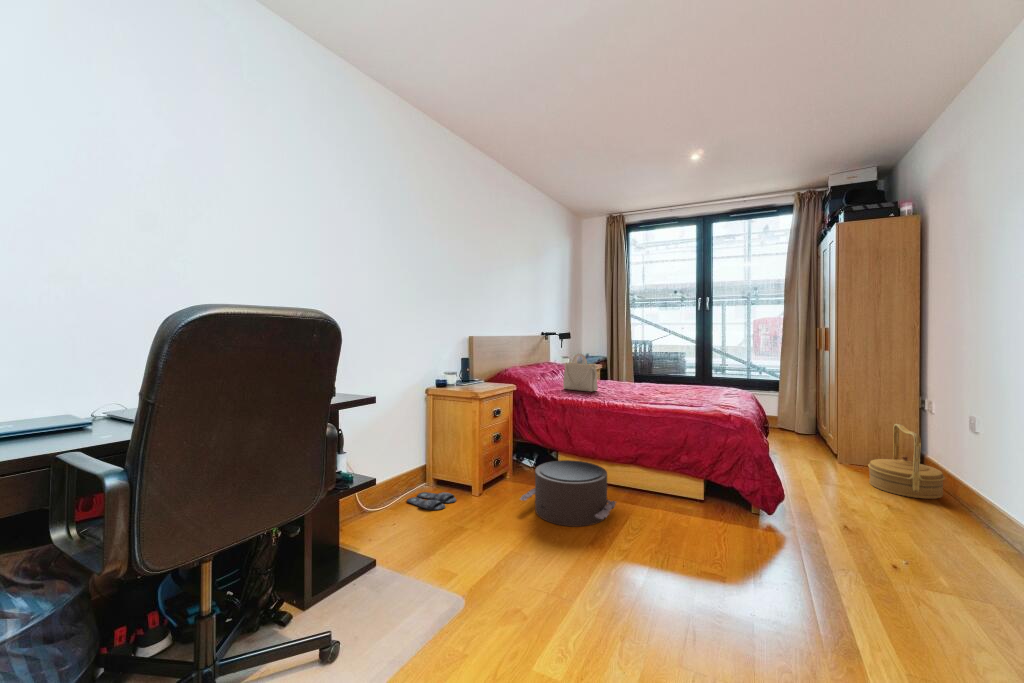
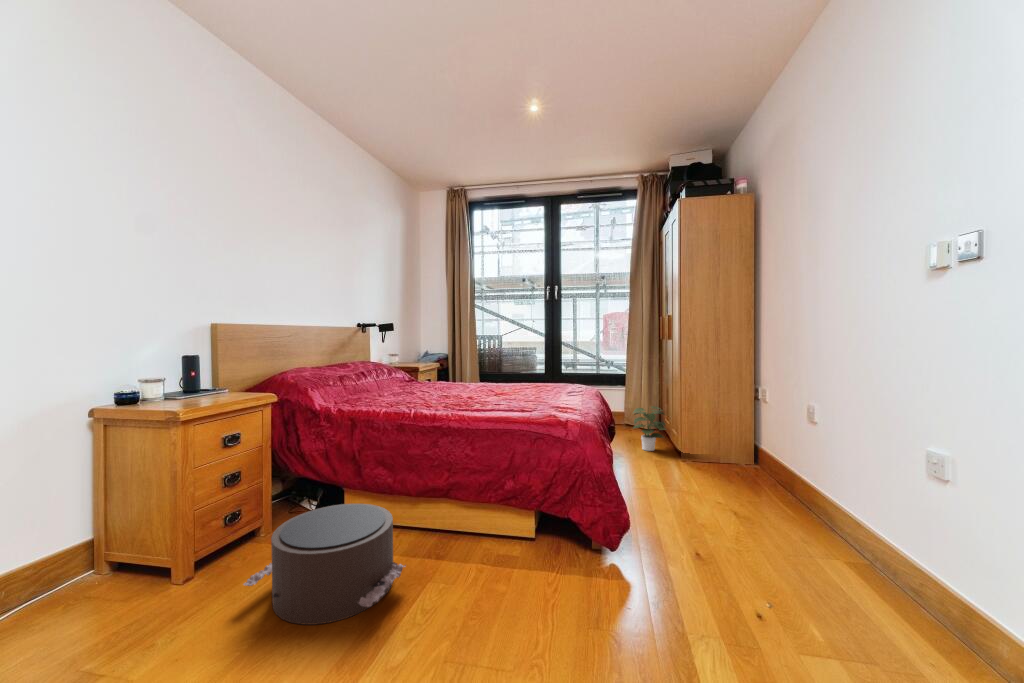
handbag: present [563,354,598,392] -> none [370,347,415,397]
potted plant: none [785,411,823,451] -> present [633,406,665,451]
woven basket: present [868,424,945,499] -> none [713,417,785,500]
slippers: present [407,492,456,510] -> none [26,582,139,631]

